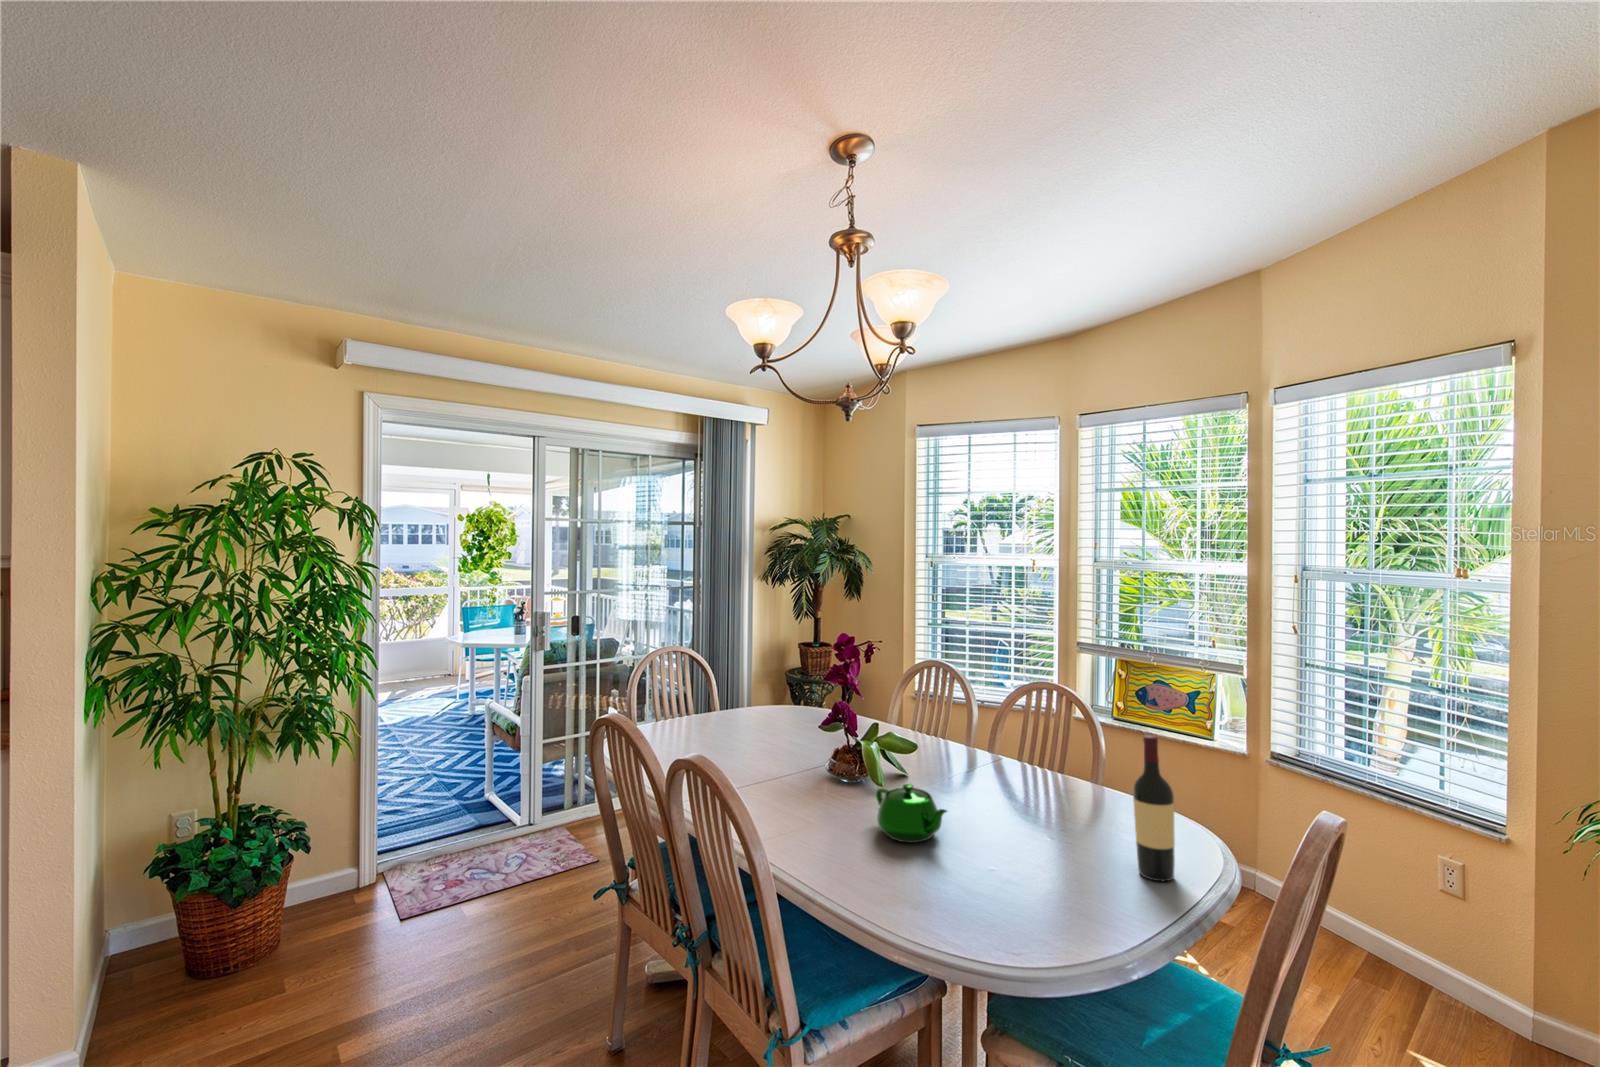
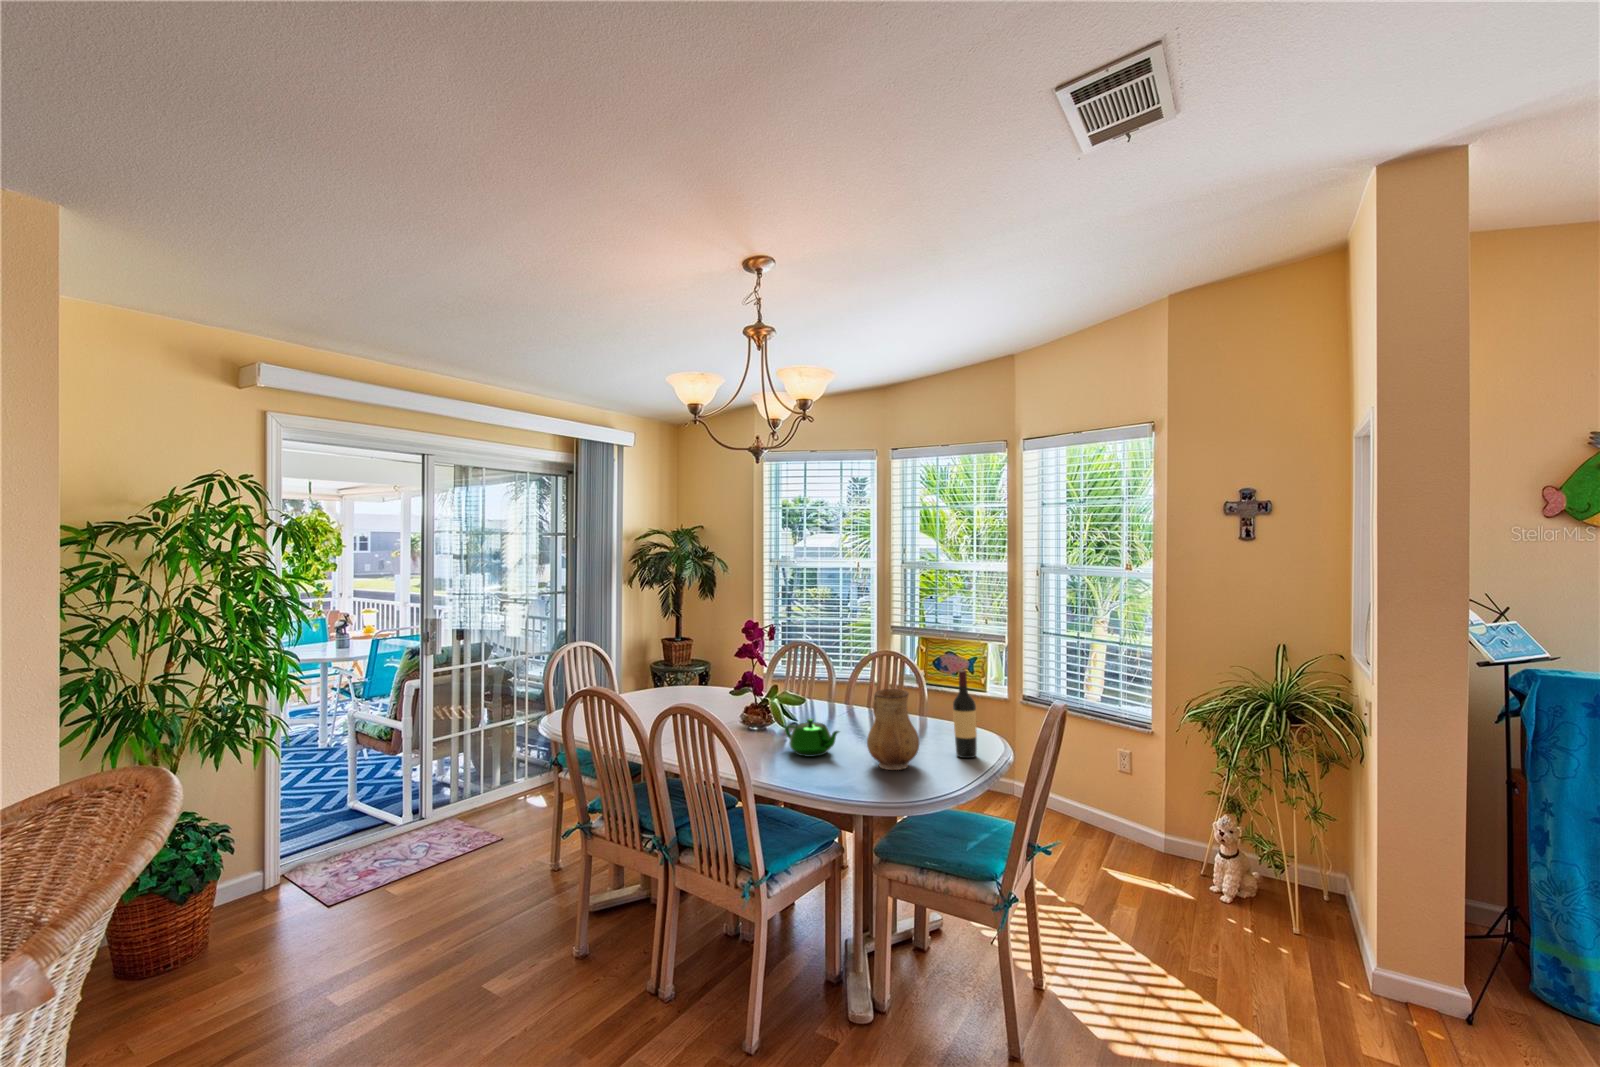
ceramic pitcher: none [984,756,1070,890] -> present [867,689,919,770]

